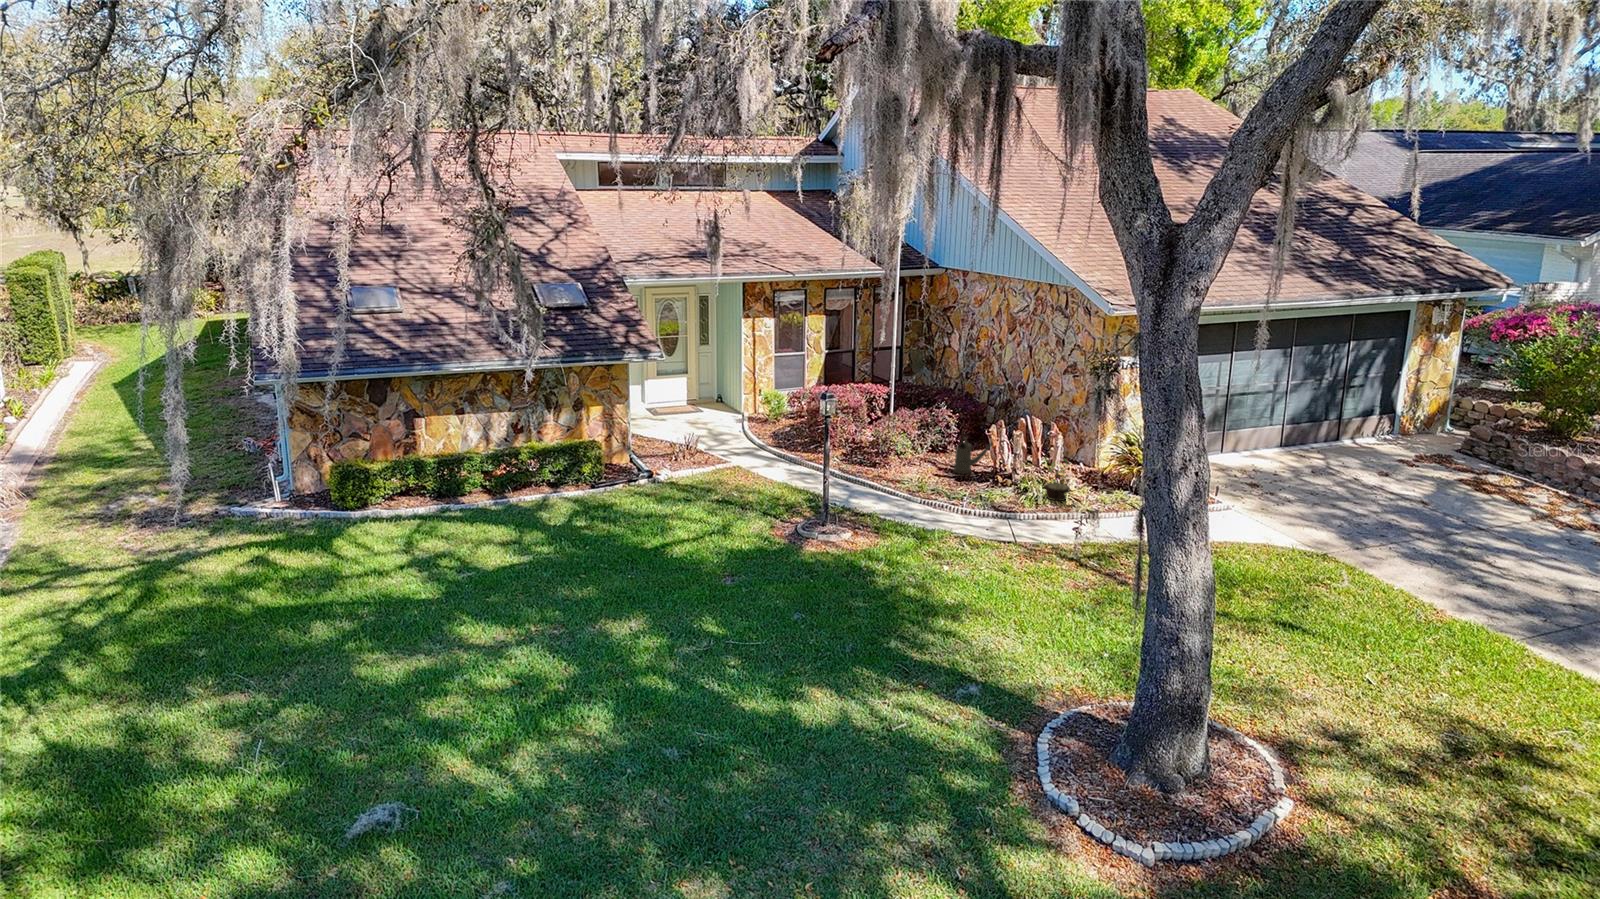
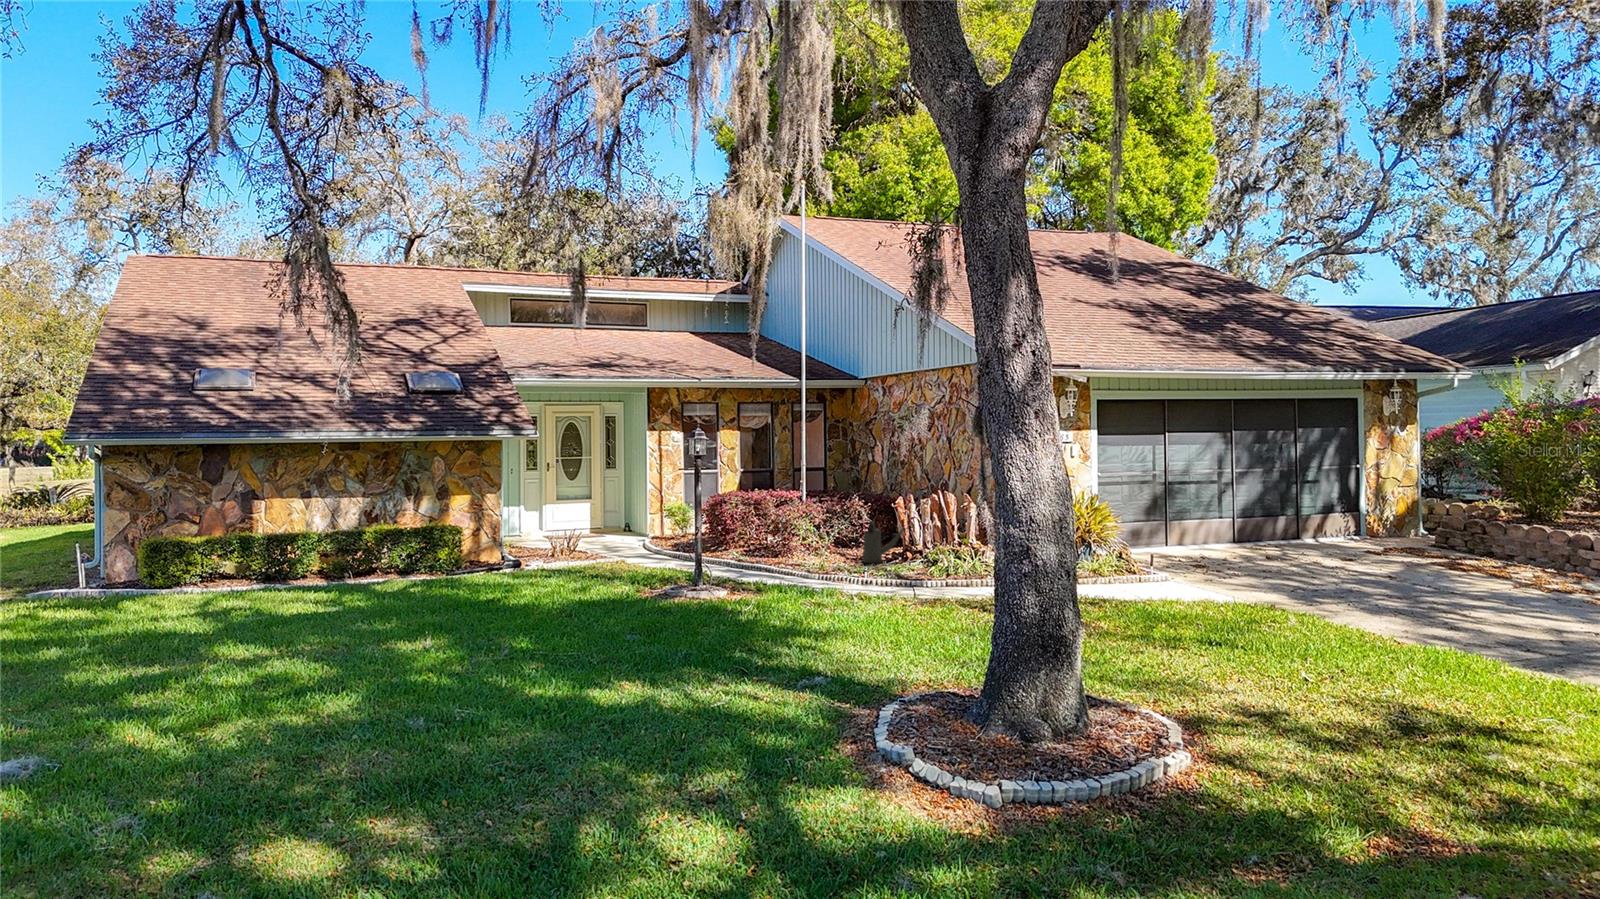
decorative plant: present [1045,459,1070,501] -> none [959,529,987,577]

